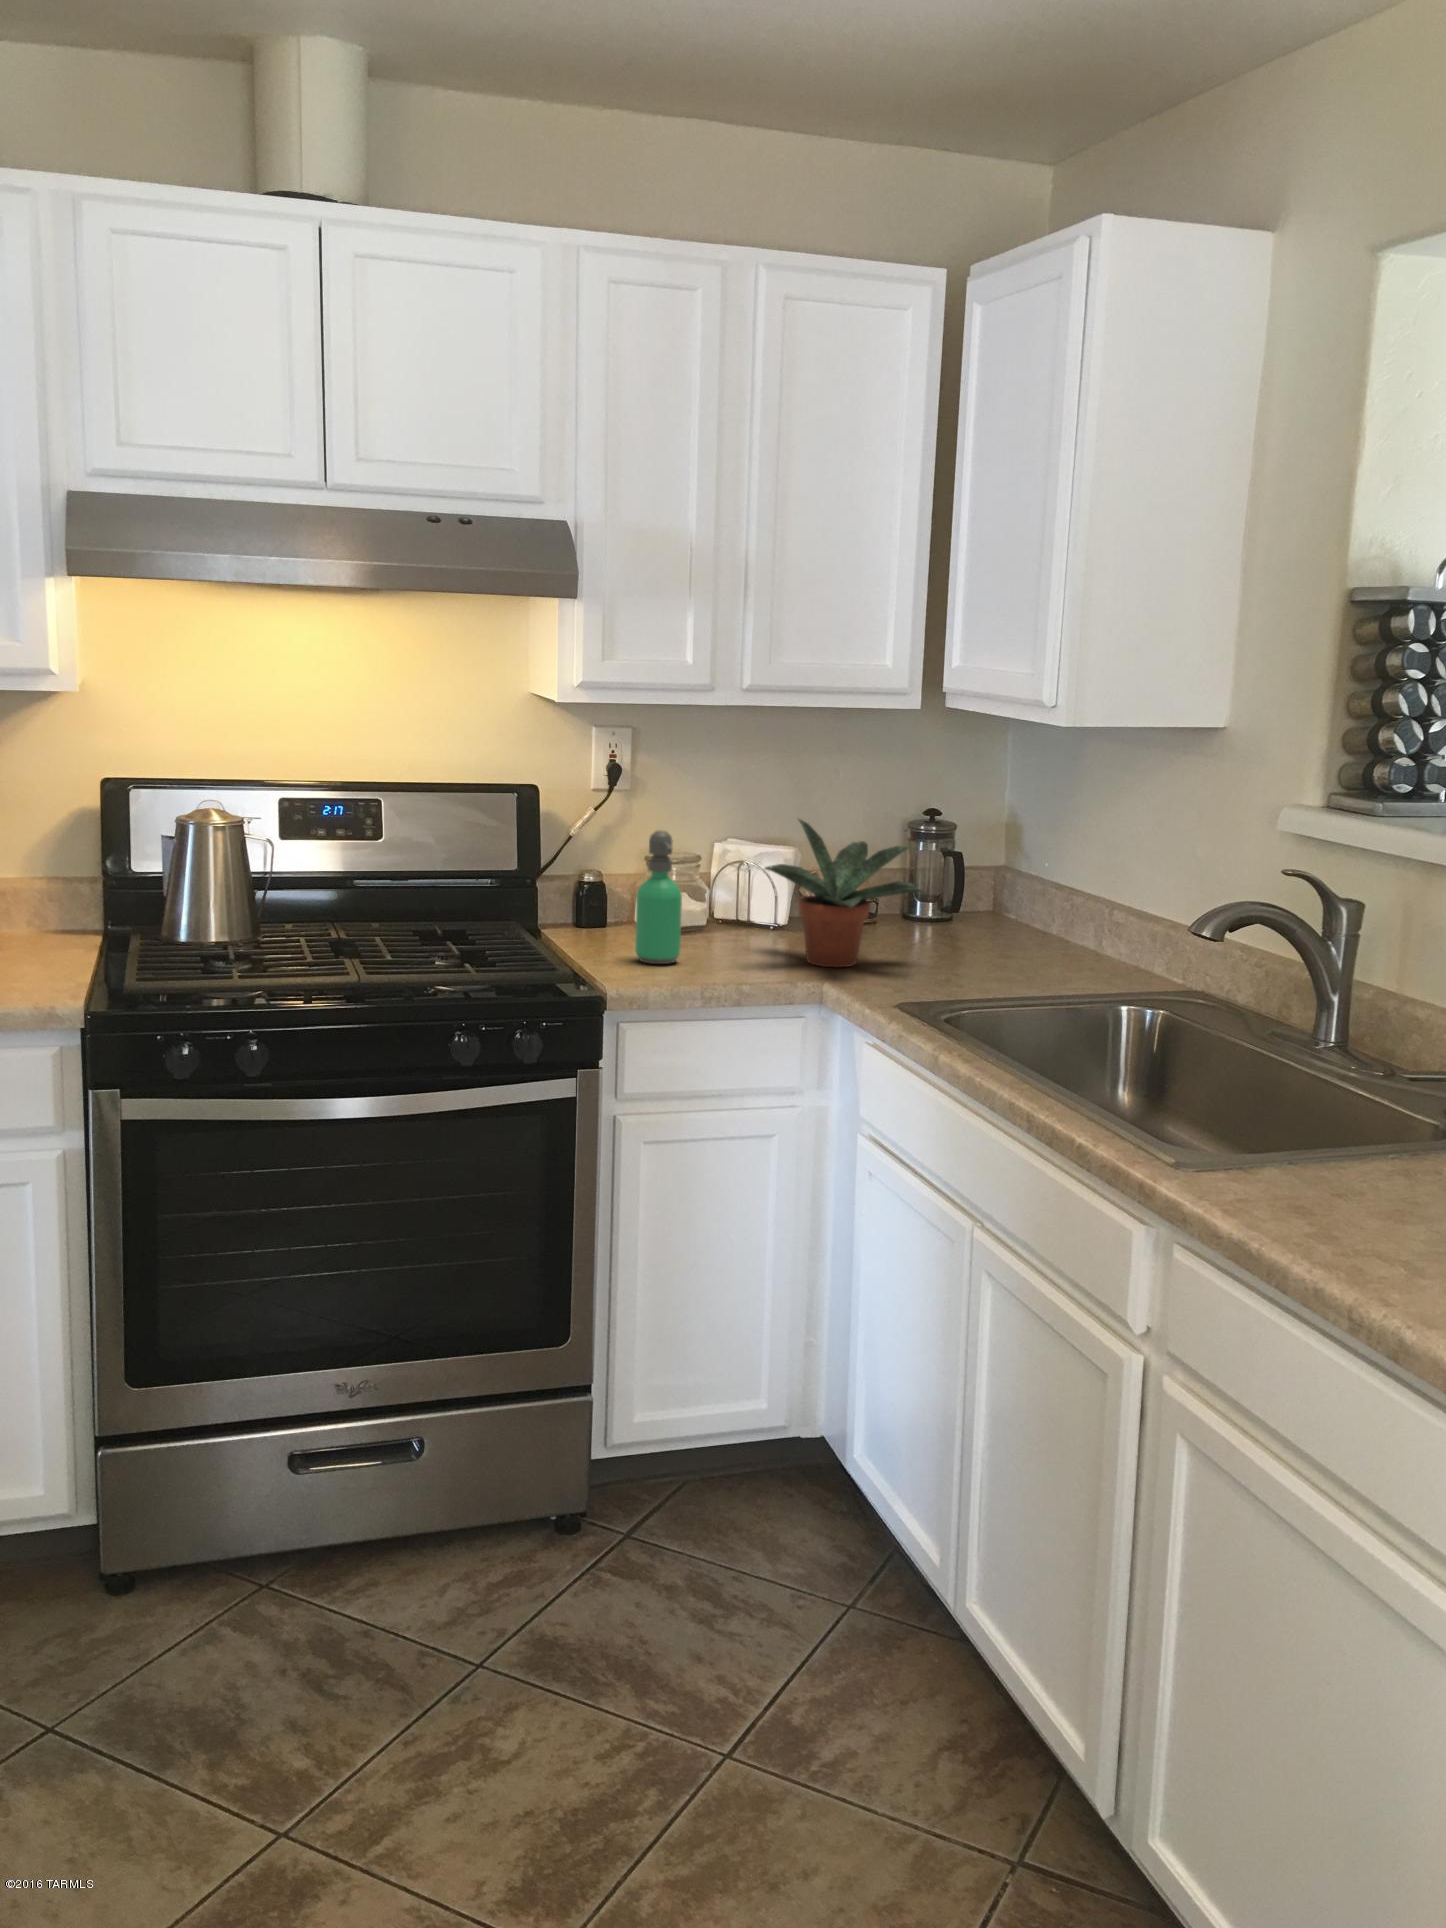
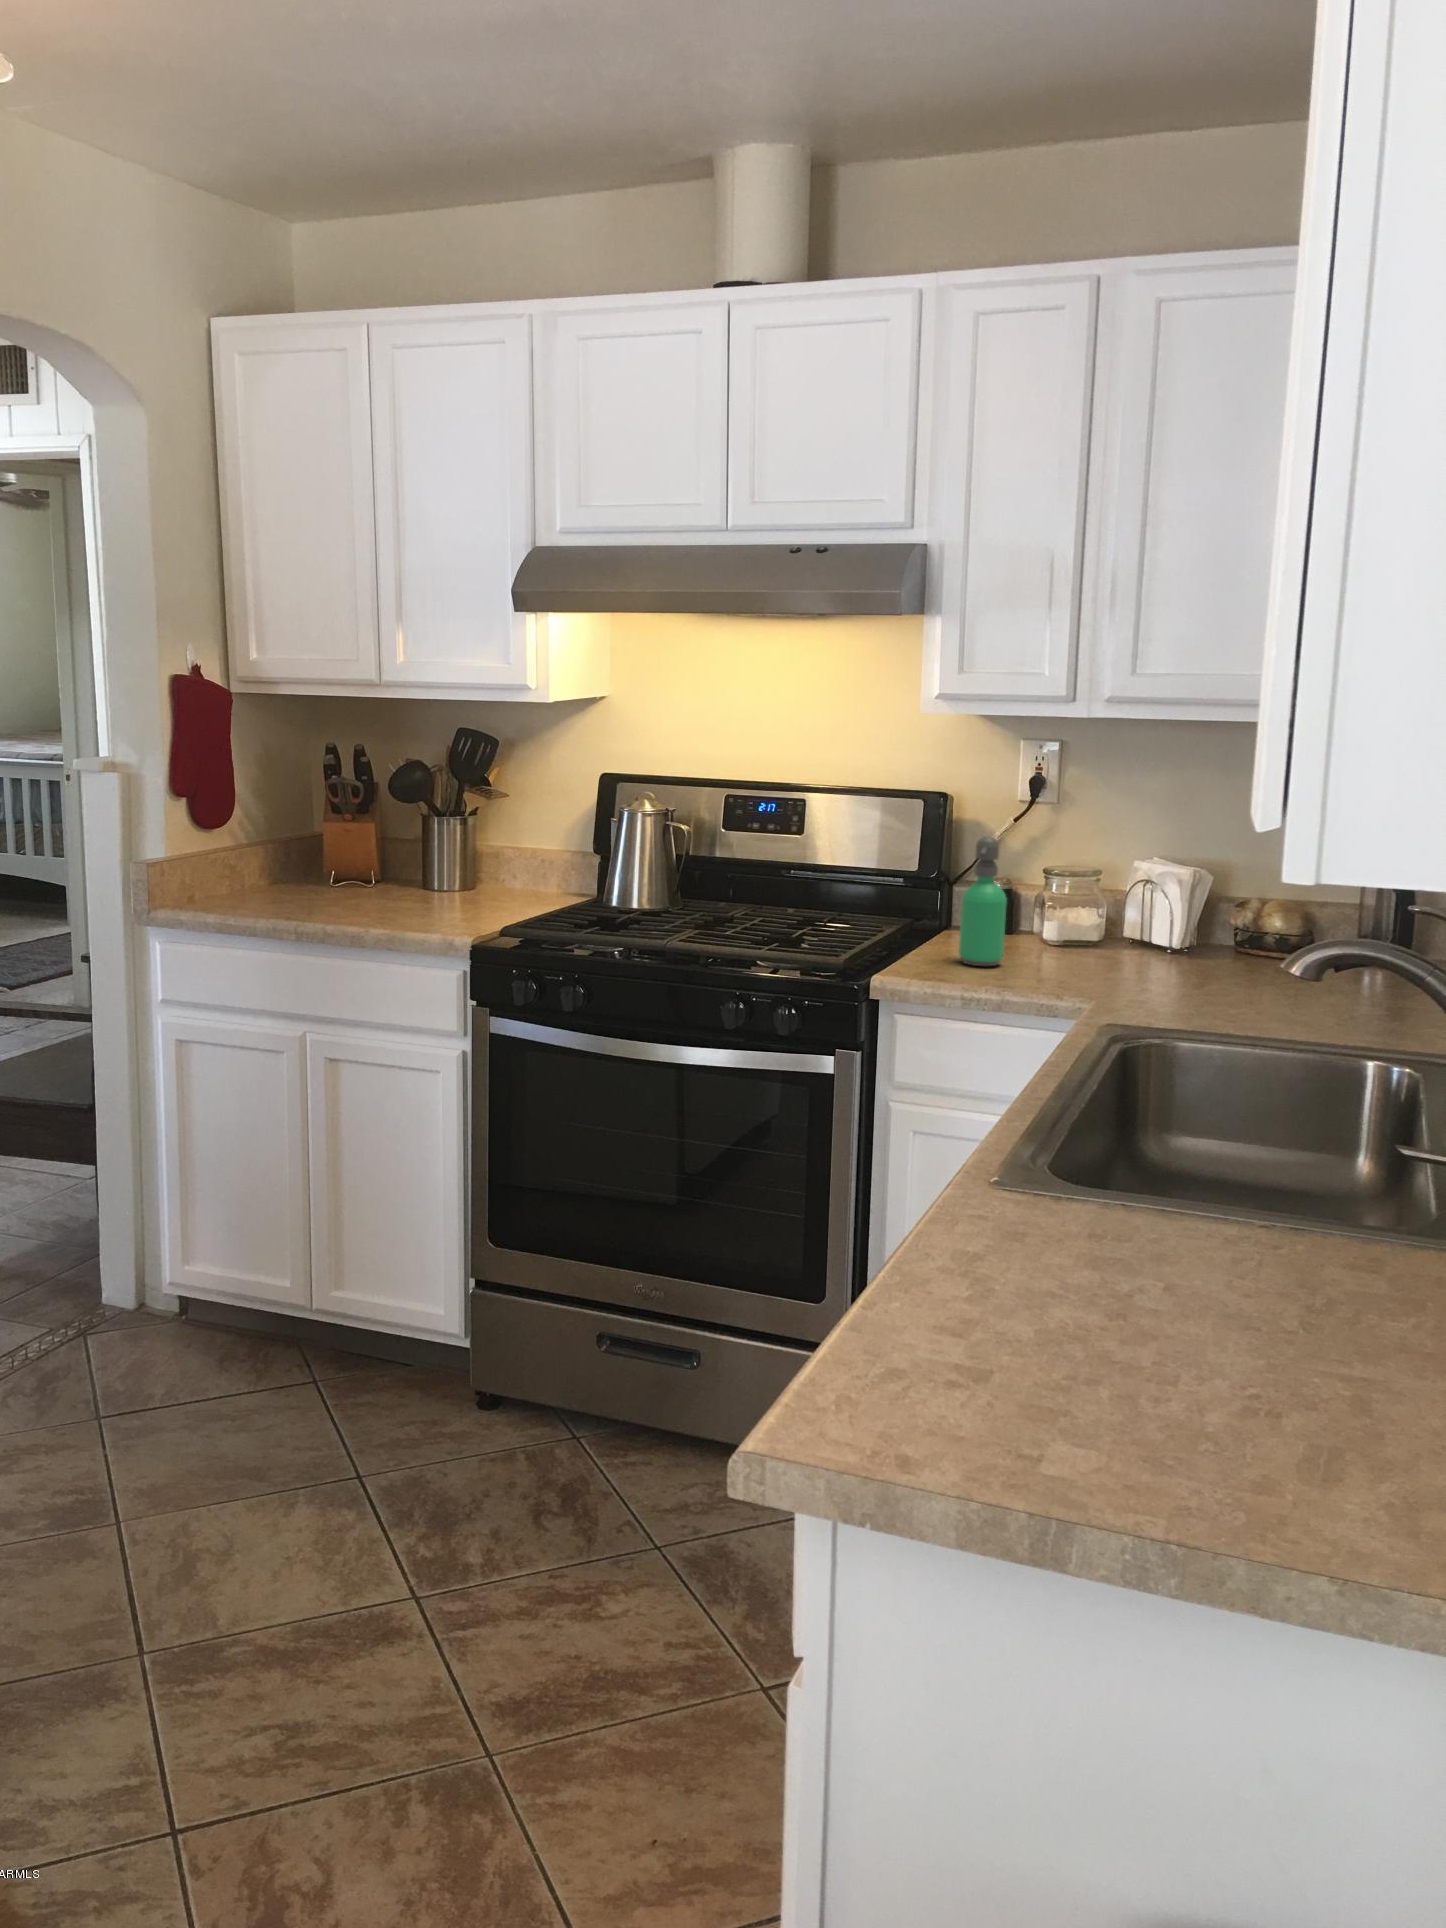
potted plant: present [765,819,925,967] -> none [1081,832,1281,992]

